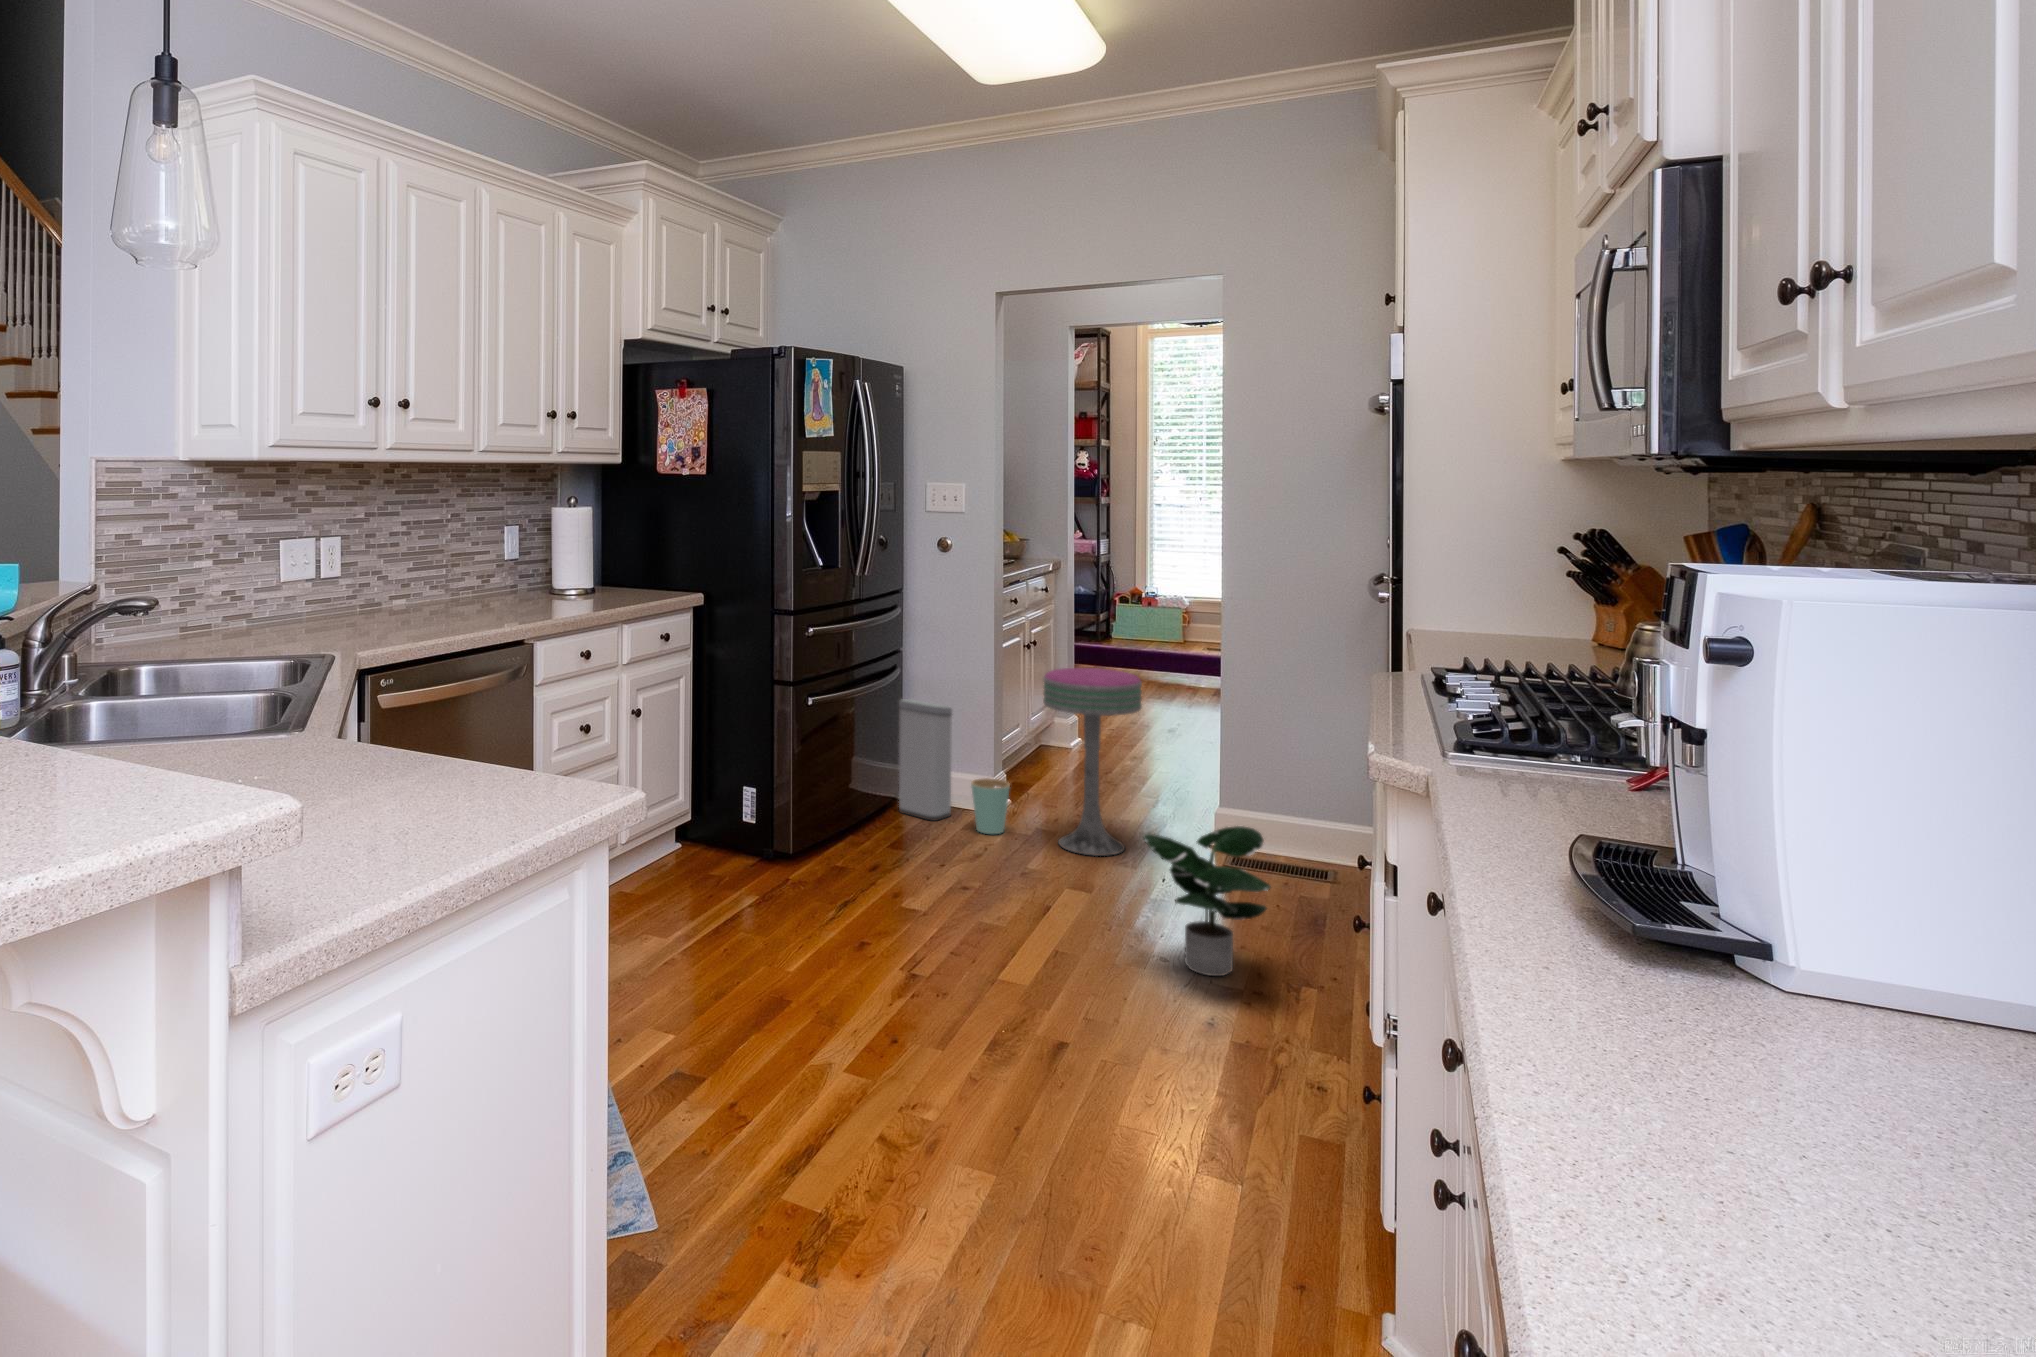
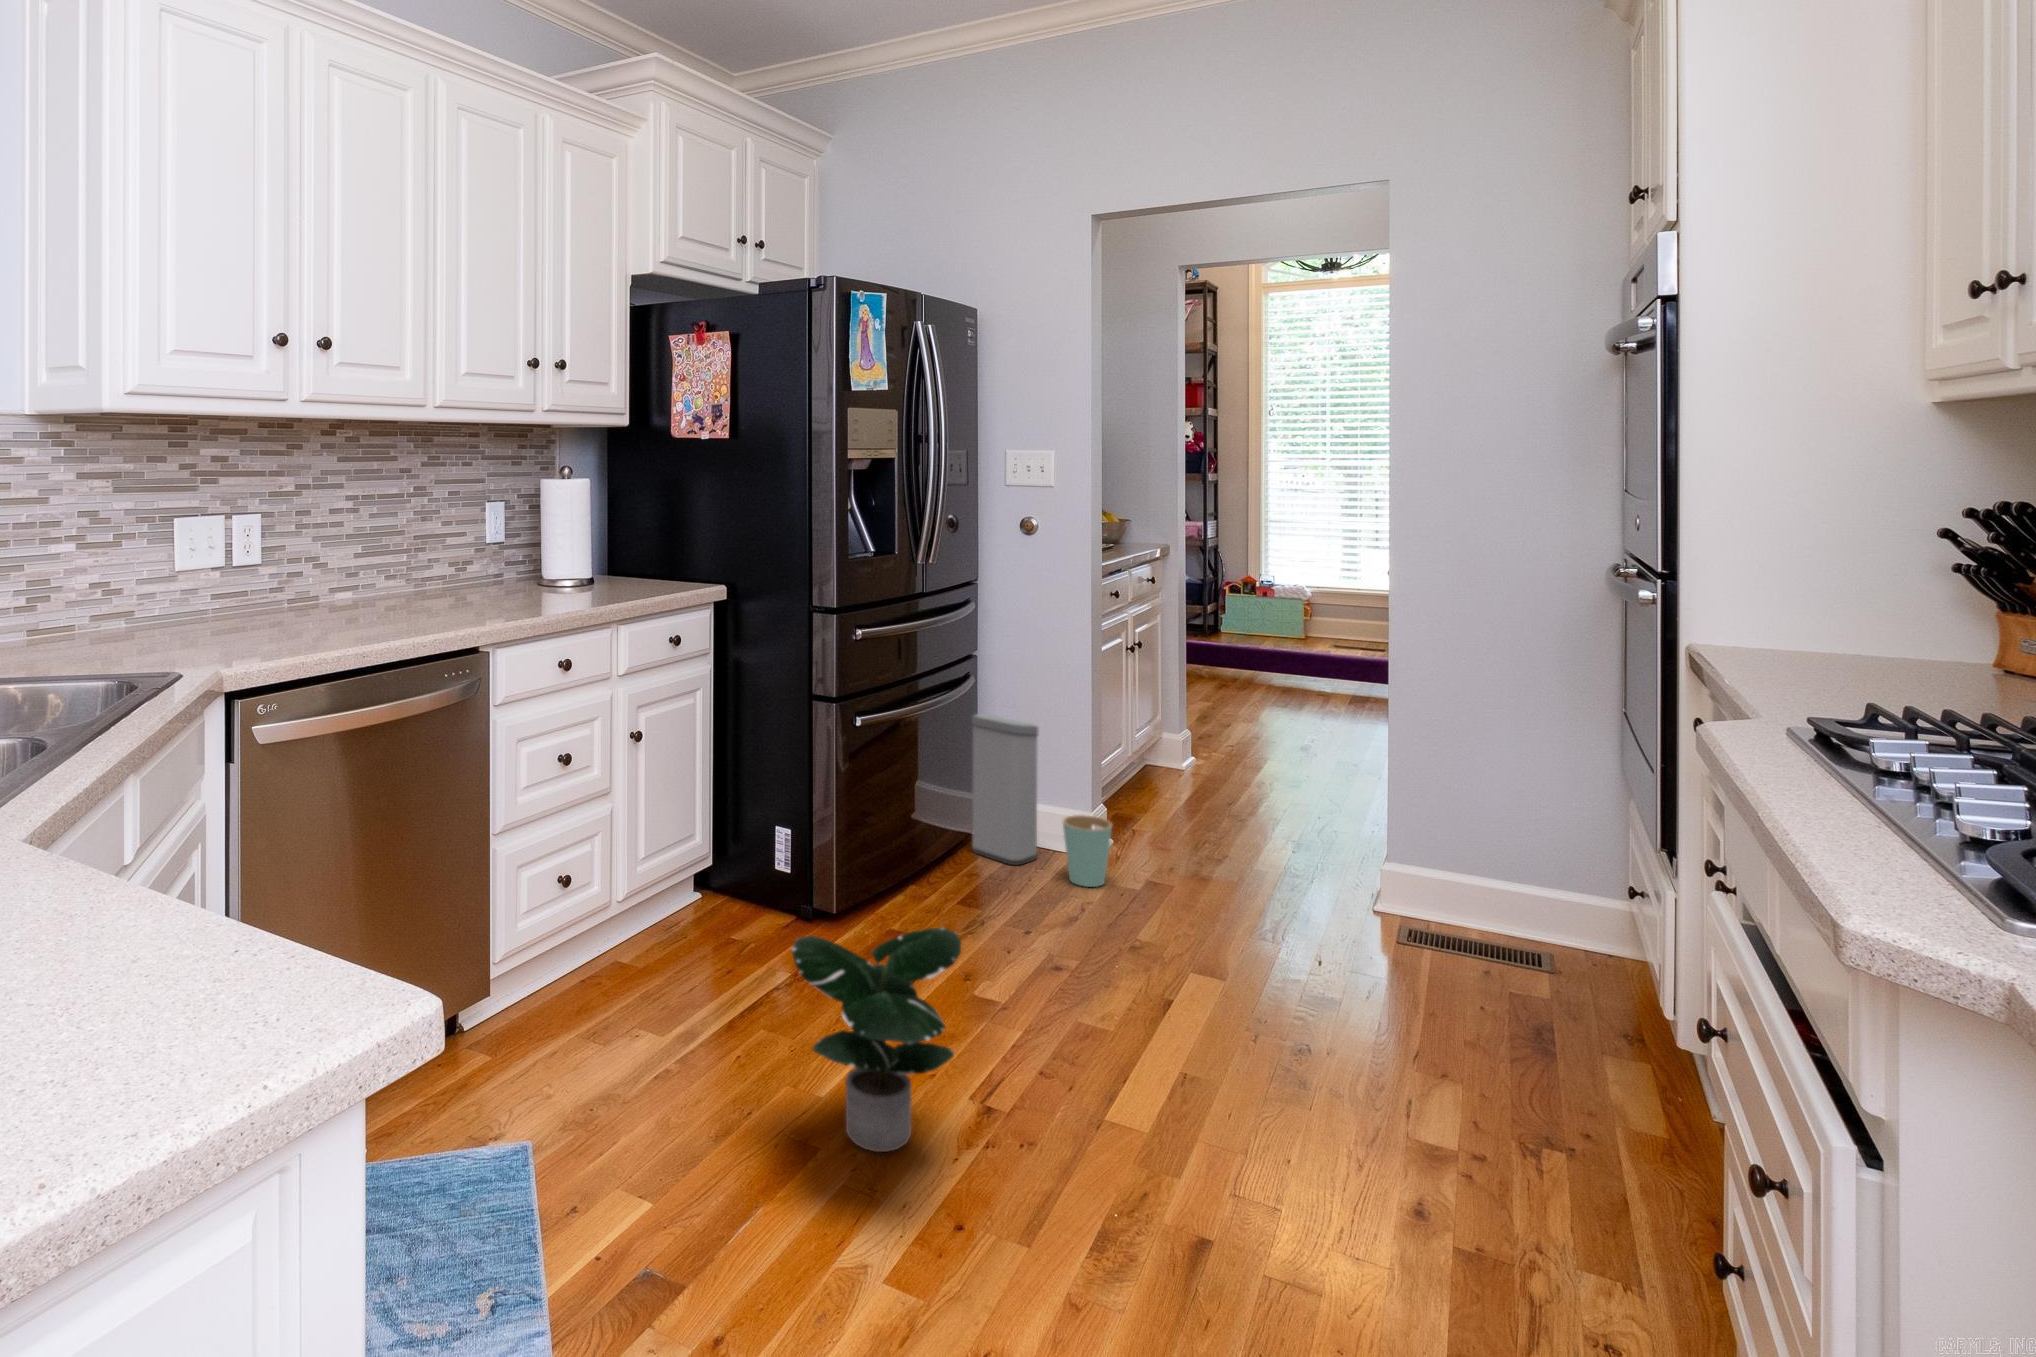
bar stool: present [1043,668,1142,856] -> none [1156,680,1287,923]
potted plant: present [1144,826,1271,976] -> present [792,928,961,1152]

